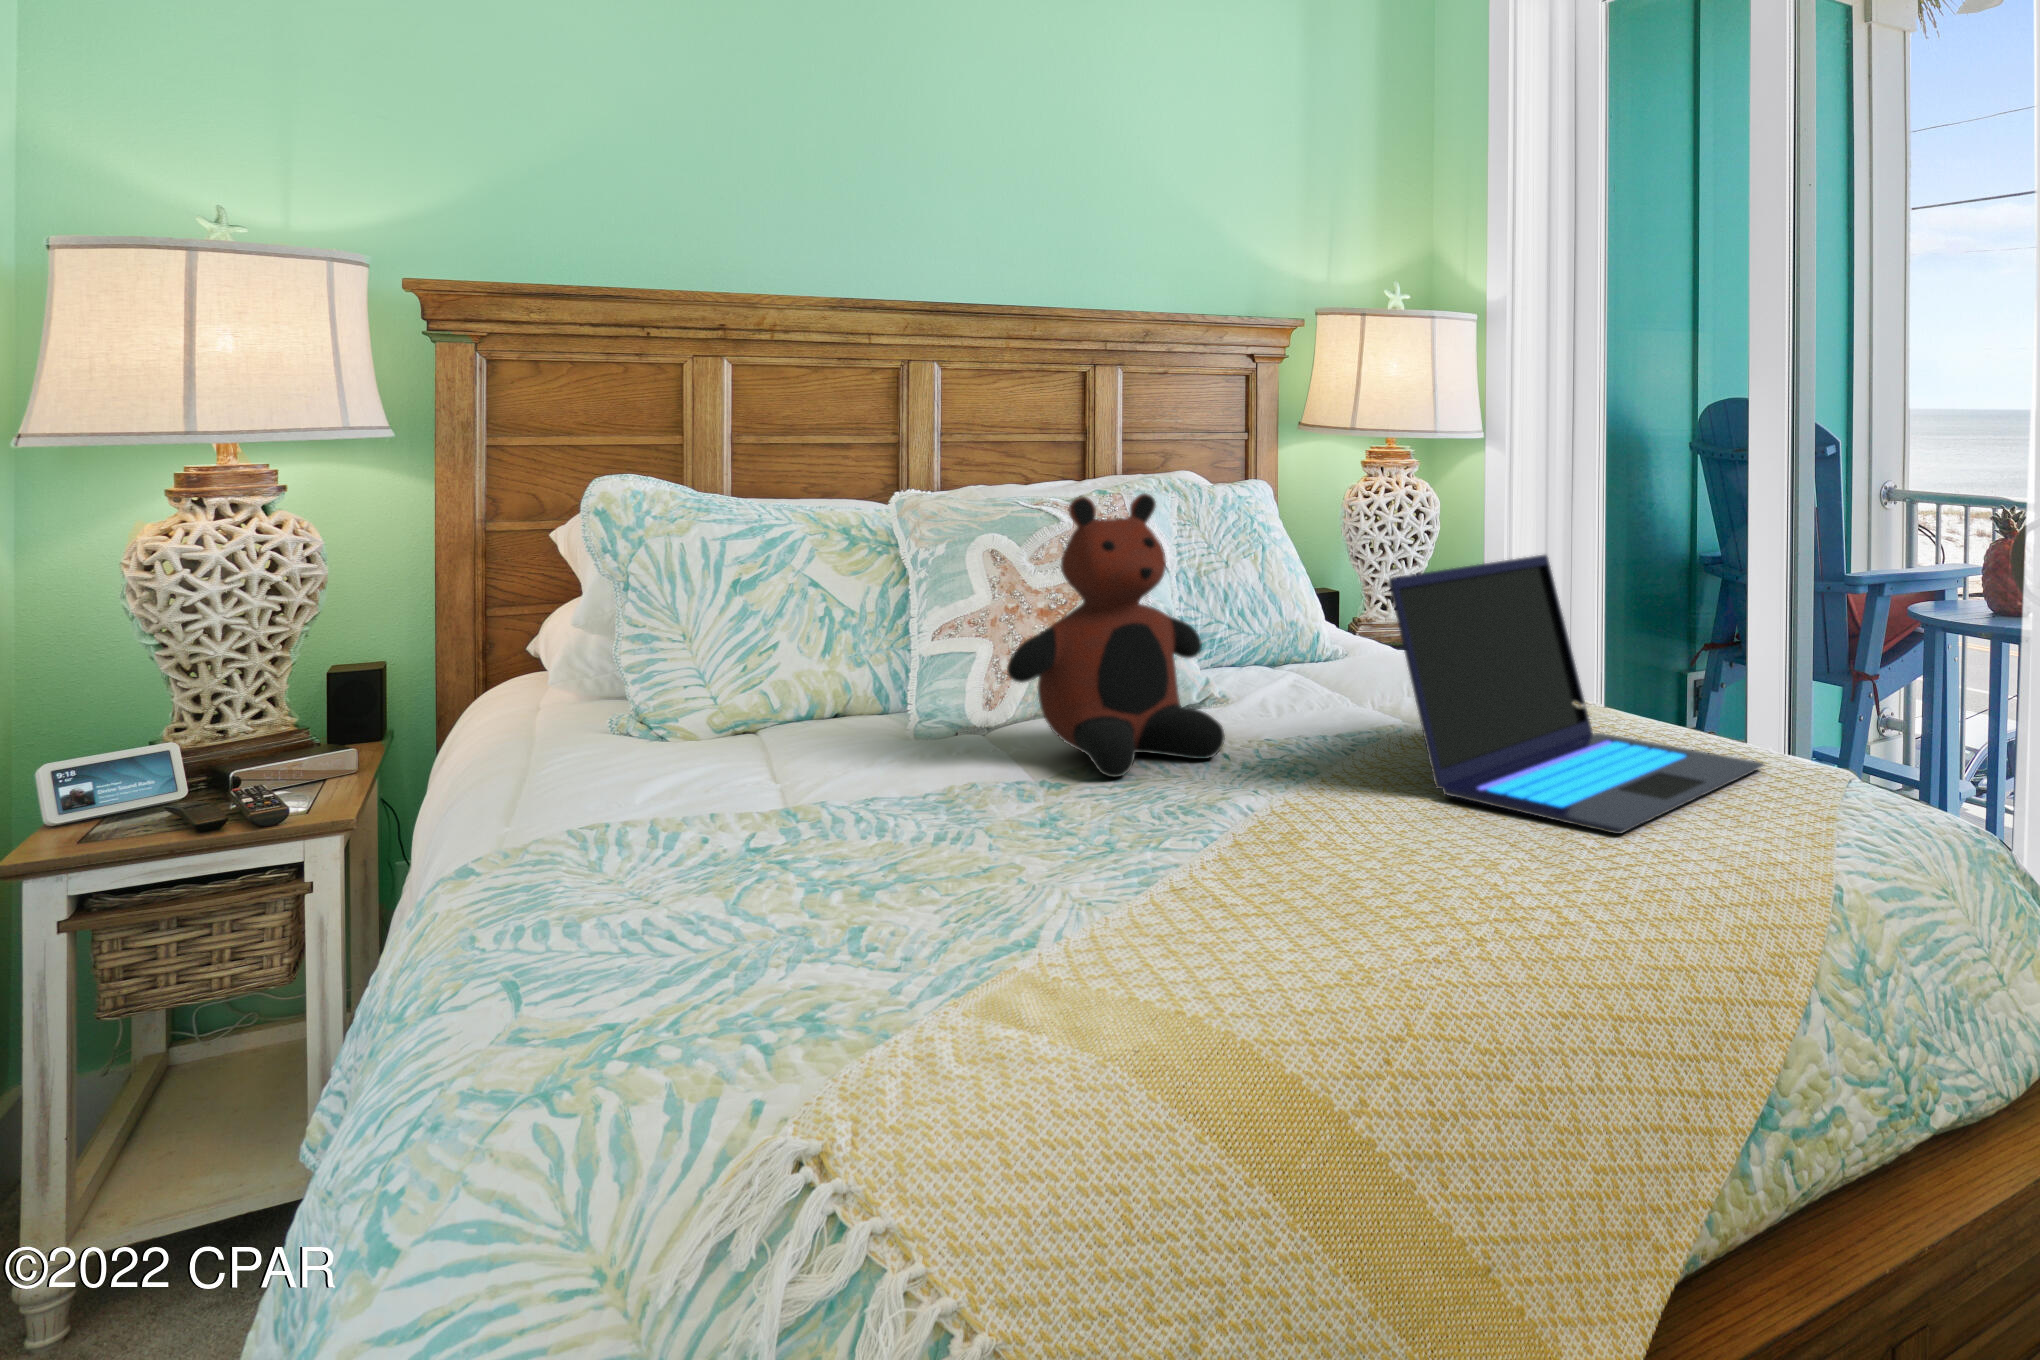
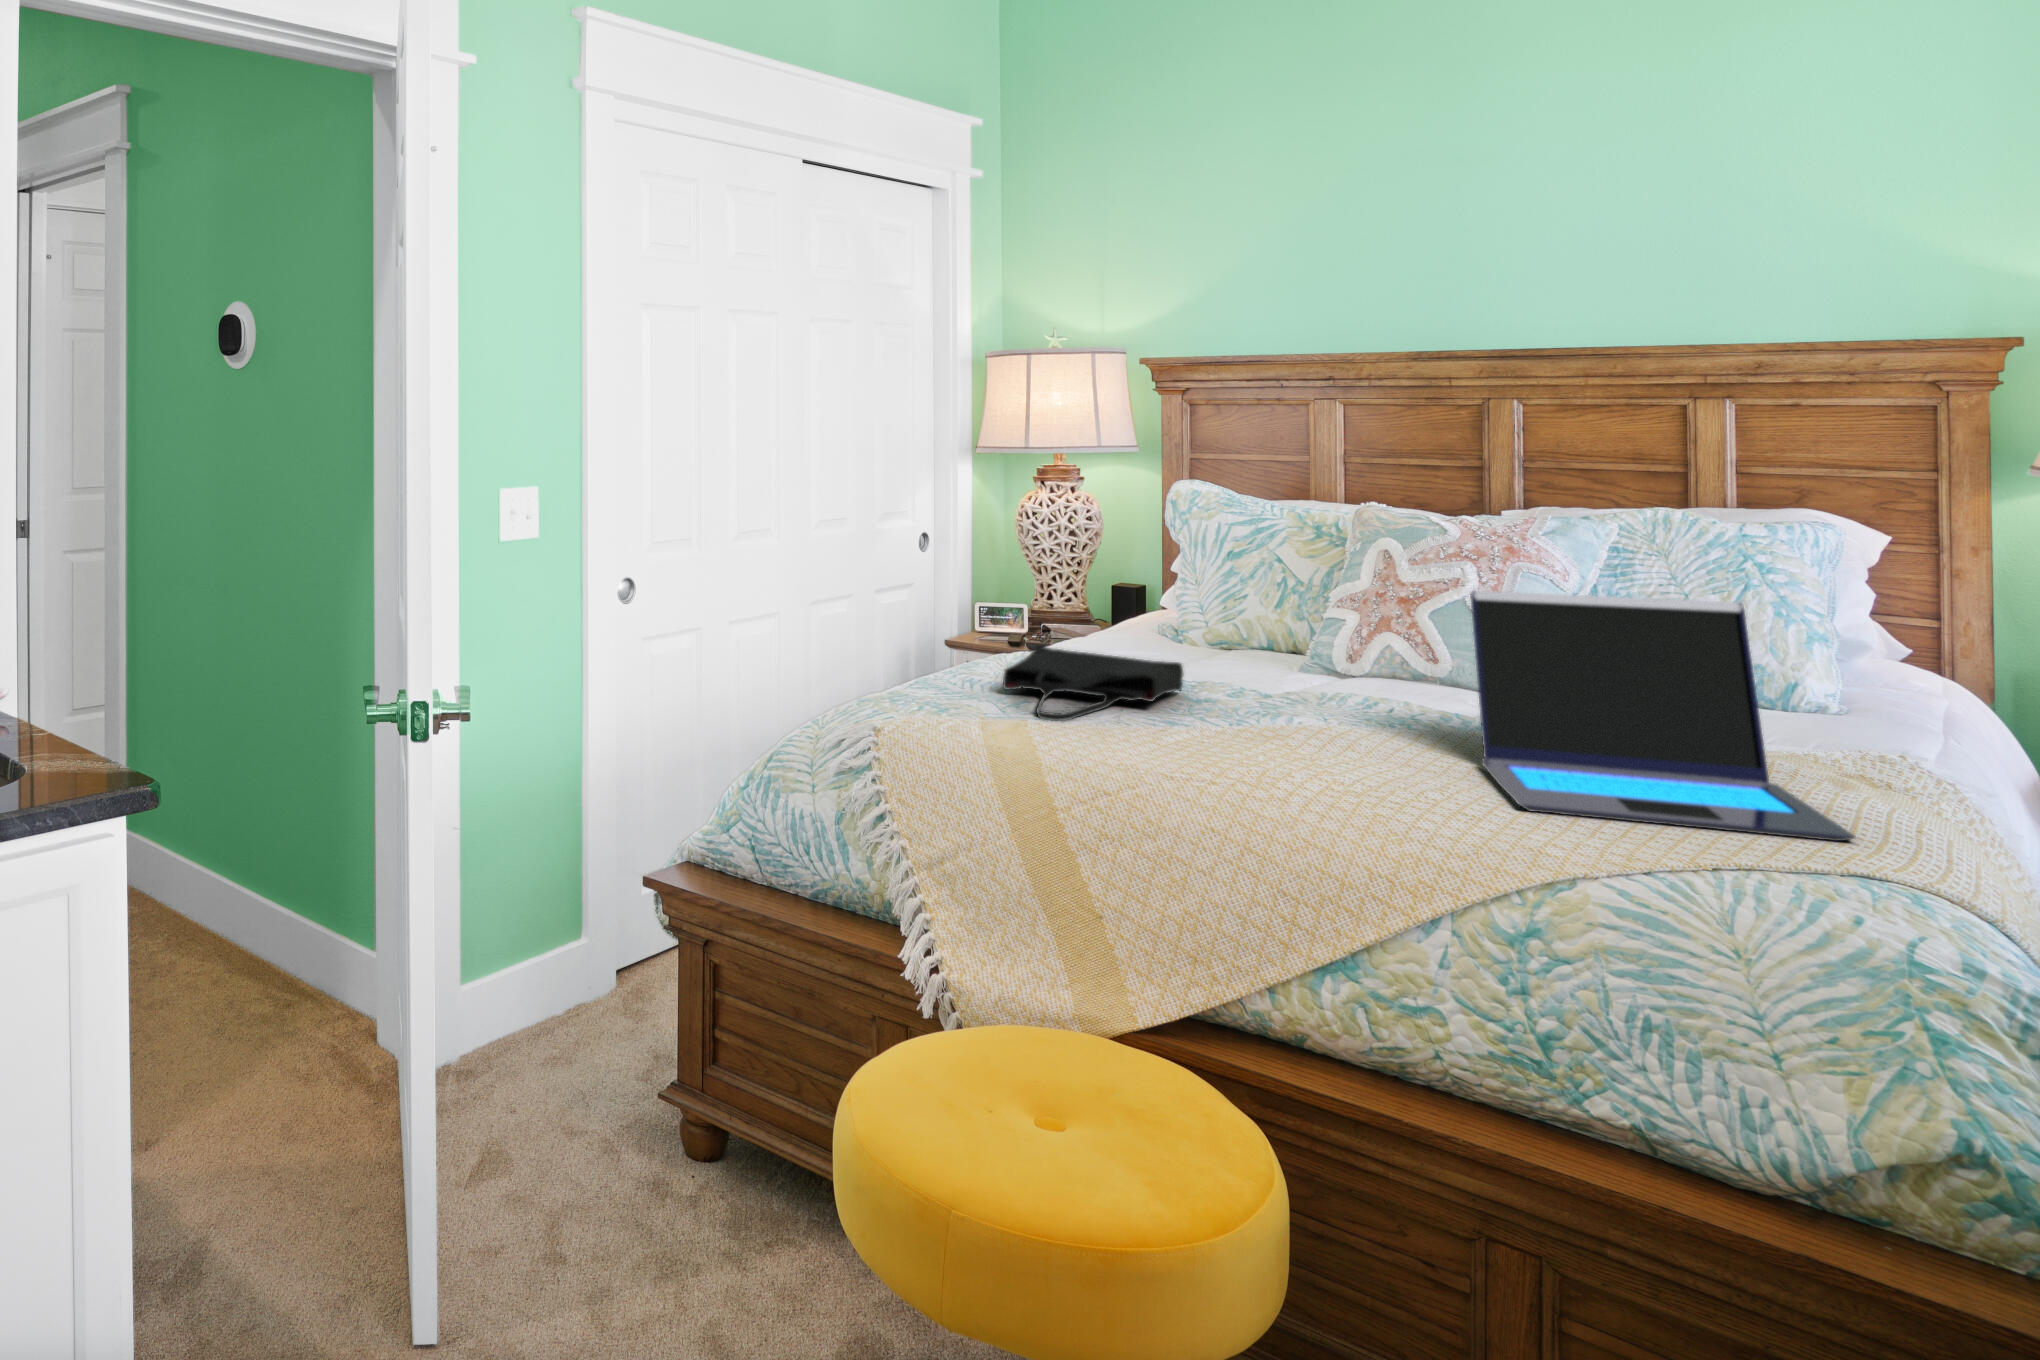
teddy bear: present [1007,493,1225,777] -> none [1289,511,1469,717]
tote bag: none [641,768,991,951] -> present [1003,645,1184,721]

